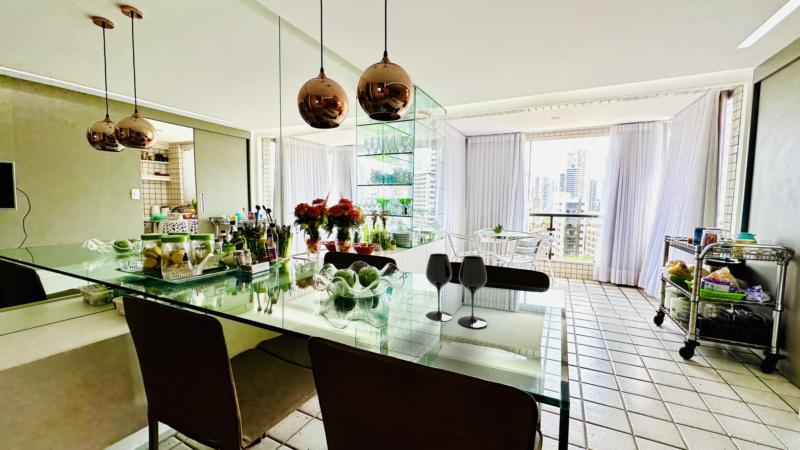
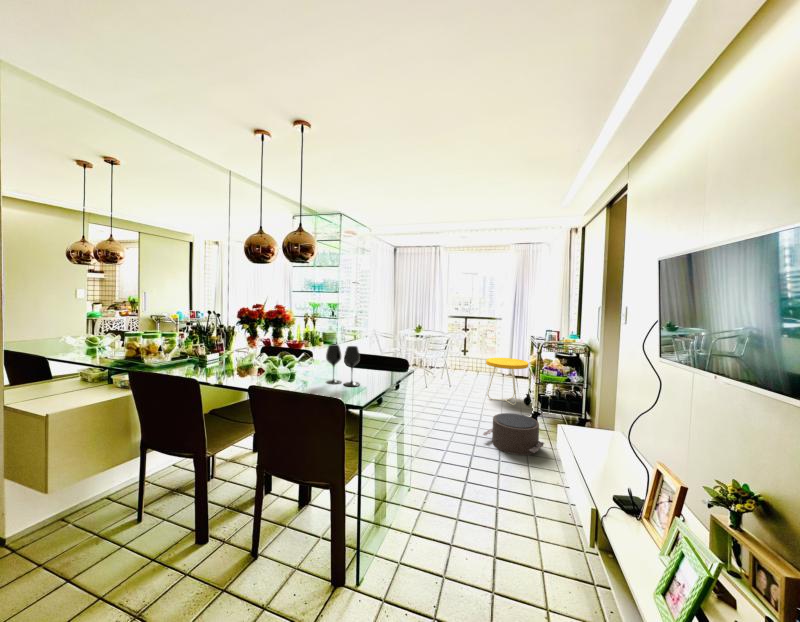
side table: none [595,263,660,326] -> present [486,358,529,405]
pouf: none [625,345,739,417] -> present [483,413,544,455]

